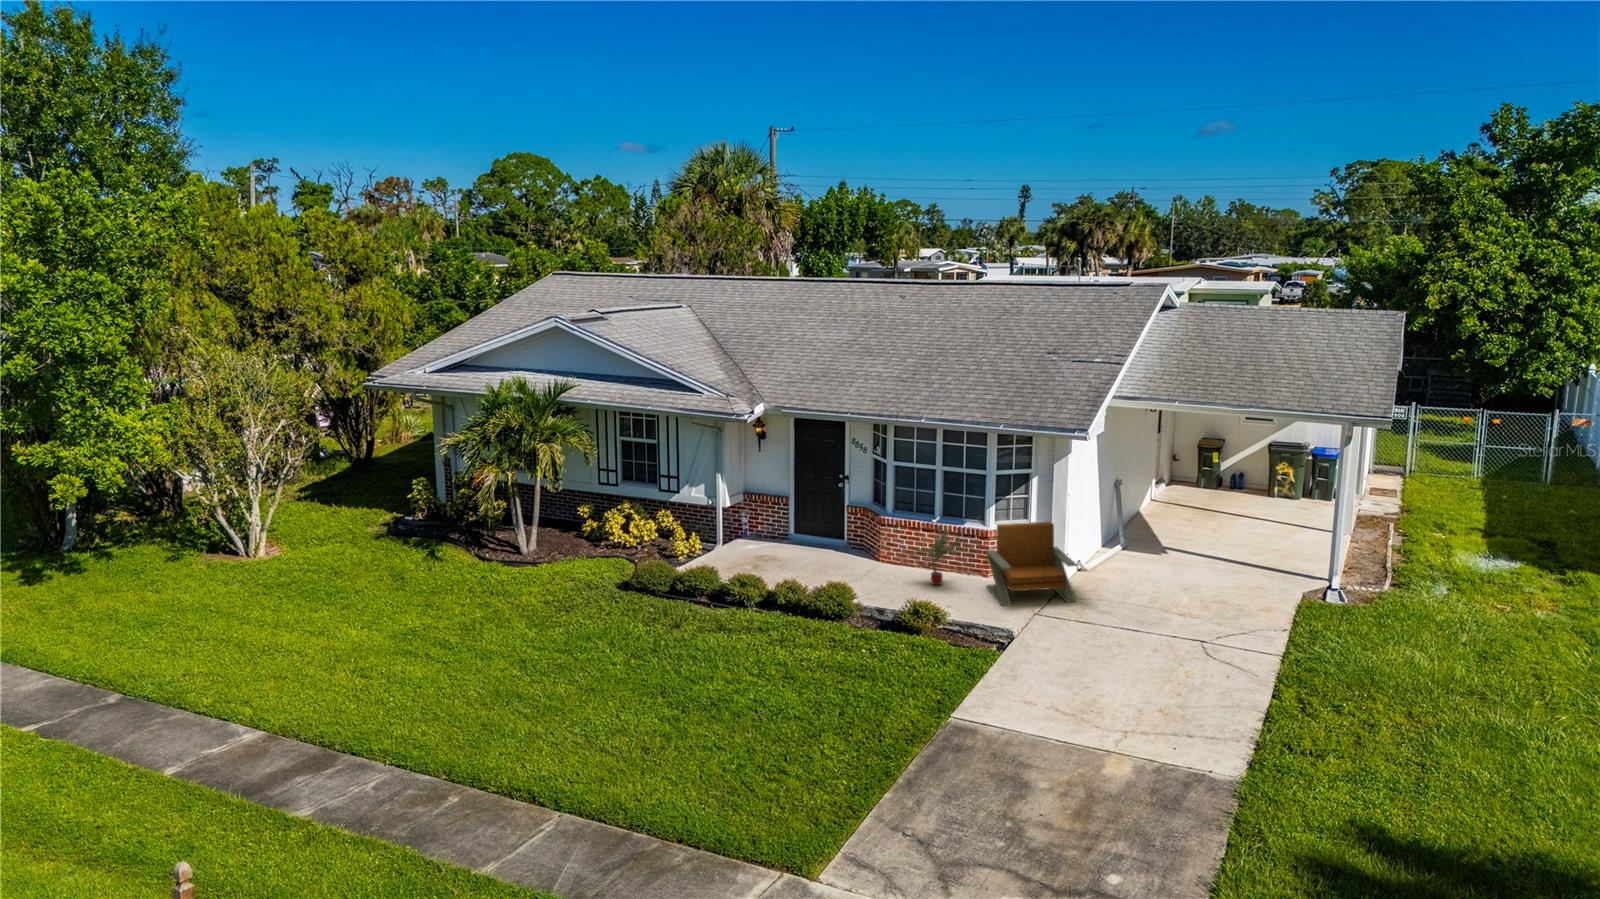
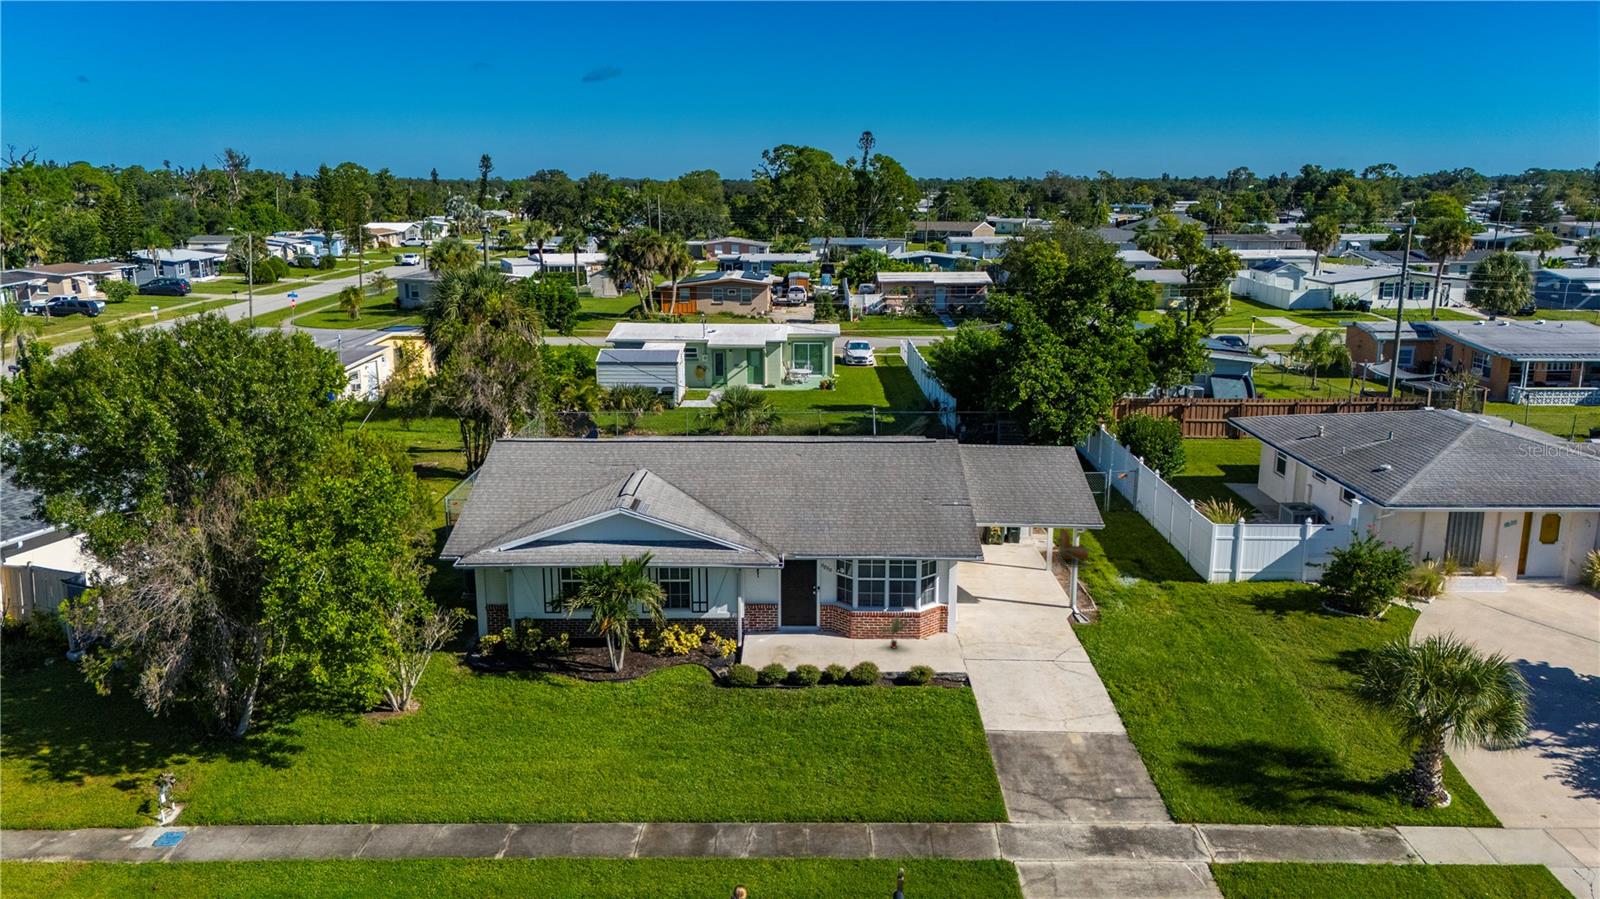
lounge chair: present [986,522,1077,606] -> present [1057,527,1090,567]

